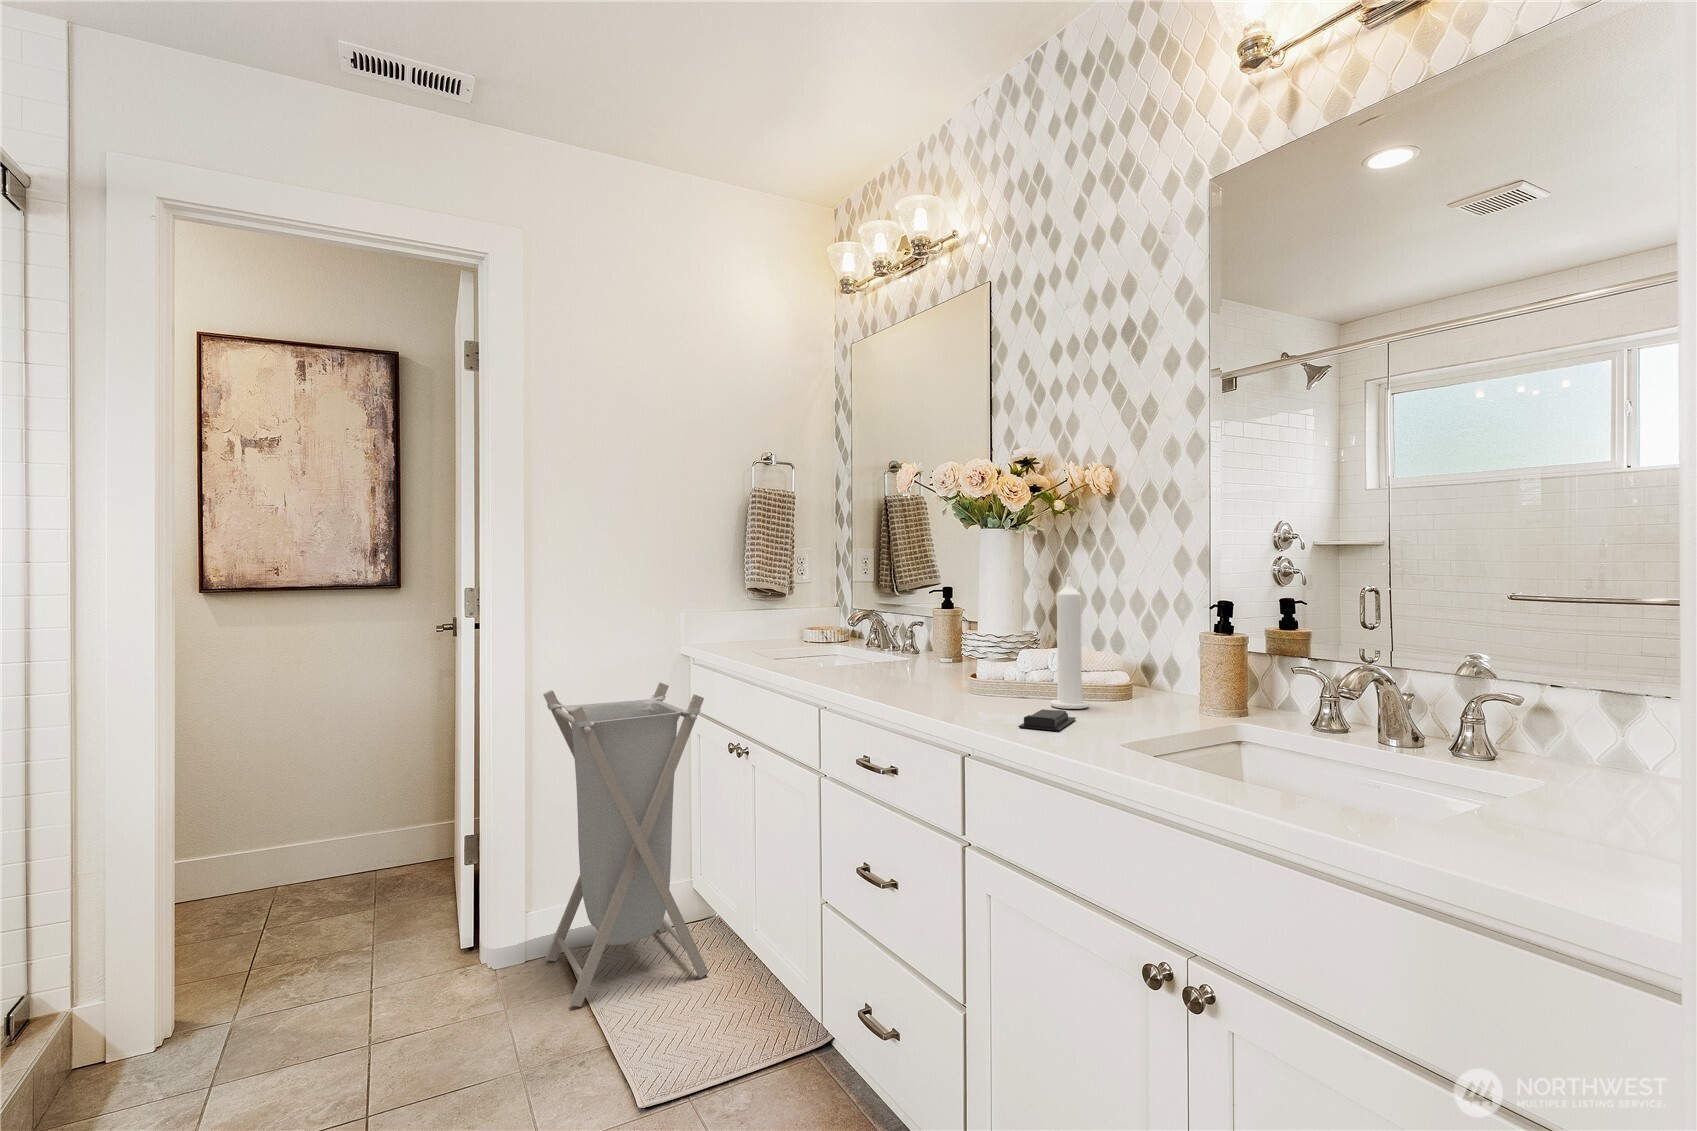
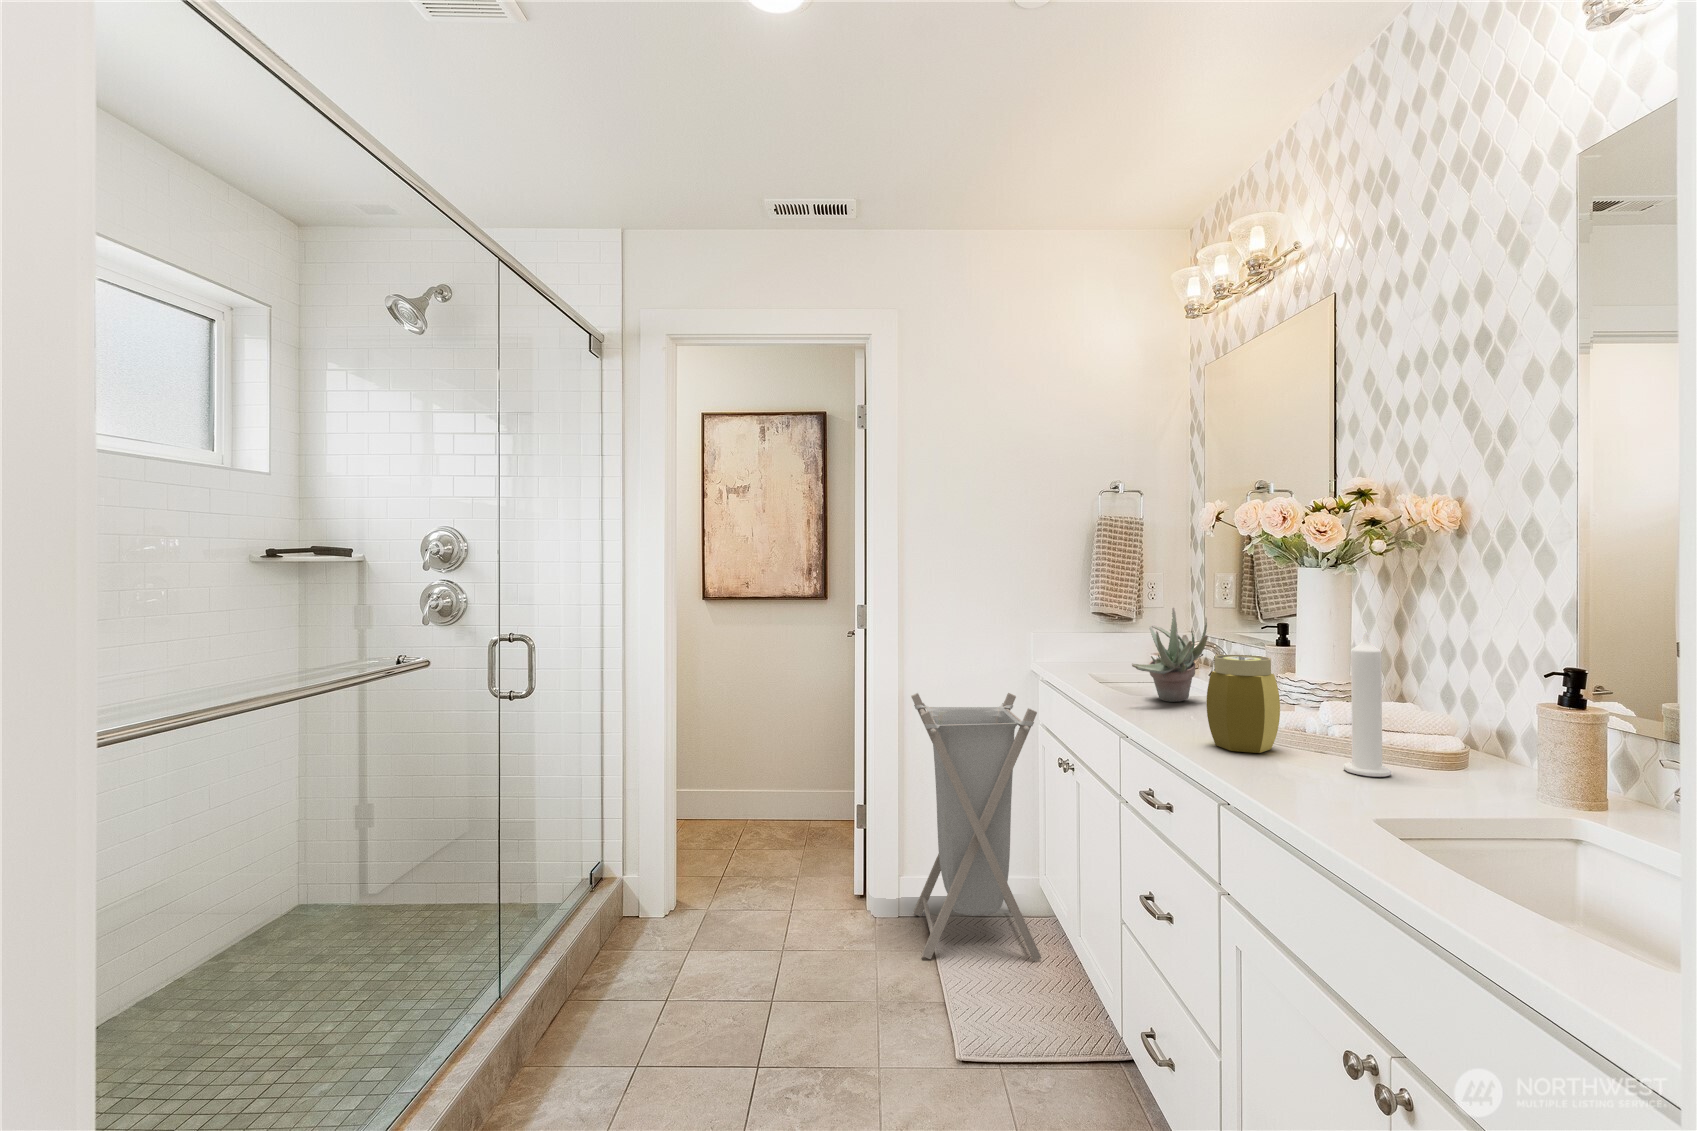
succulent plant: none [829,572,894,670] -> present [1132,608,1208,702]
jar: none [927,608,990,702] -> present [1207,655,1280,753]
soap bar: present [1019,709,1076,731] -> none [1272,774,1354,801]

